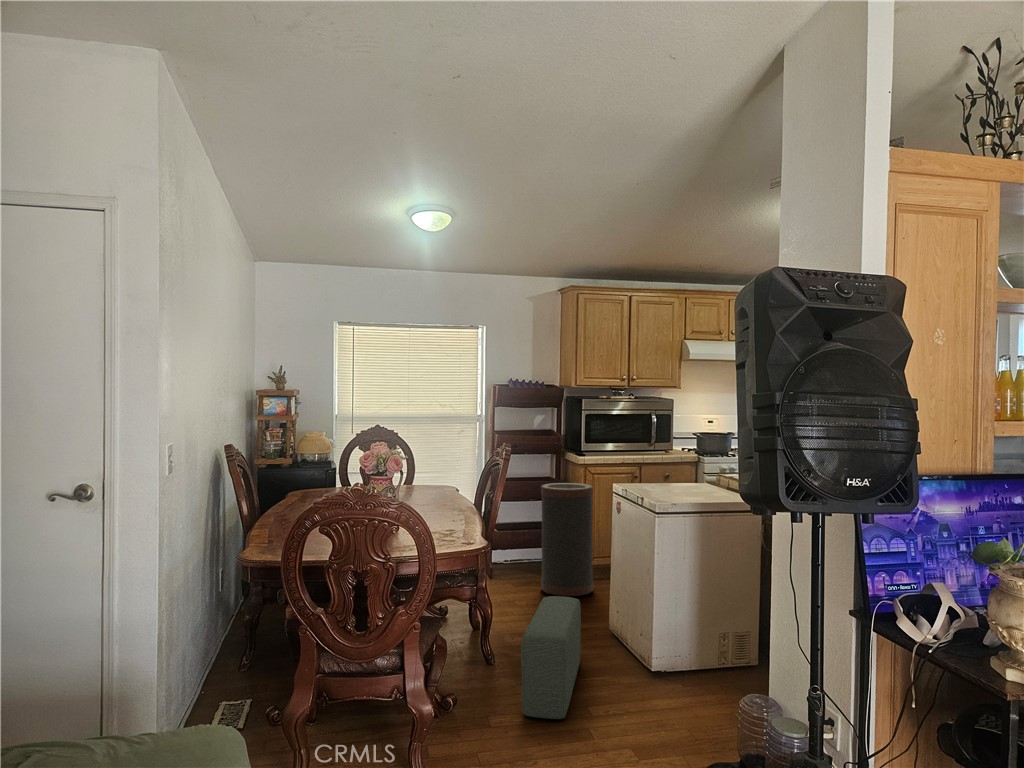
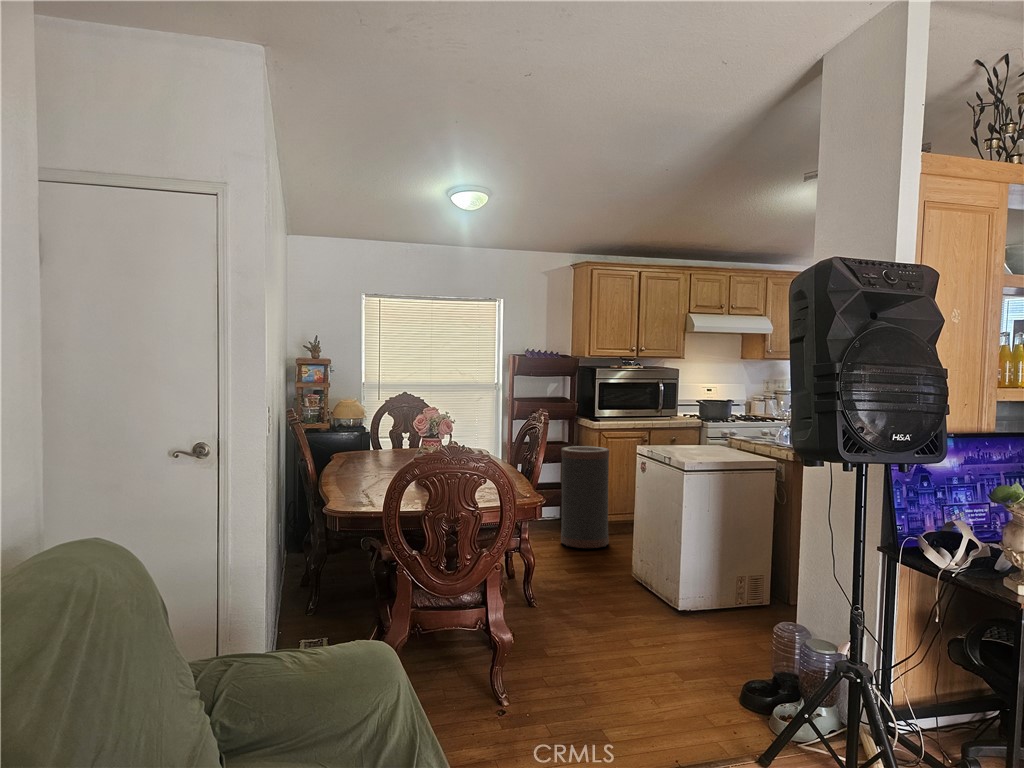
pouf: present [521,596,581,719] -> none [573,545,615,649]

